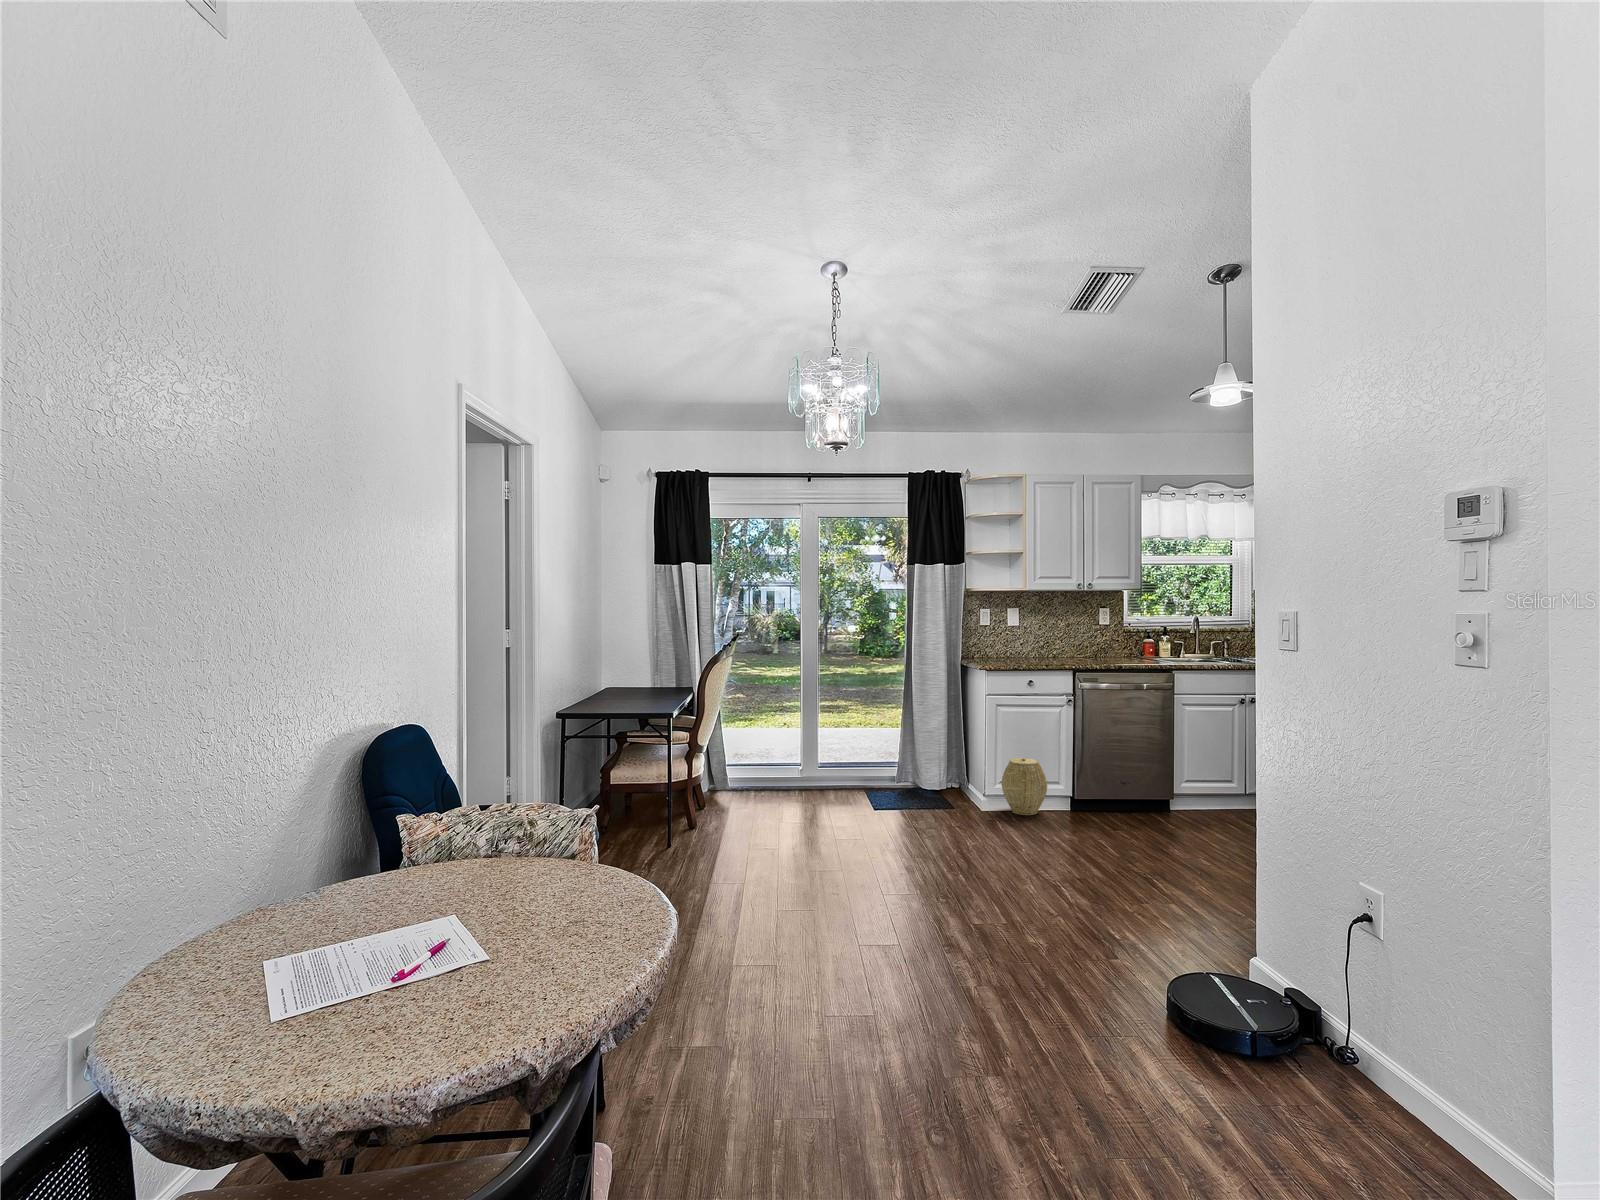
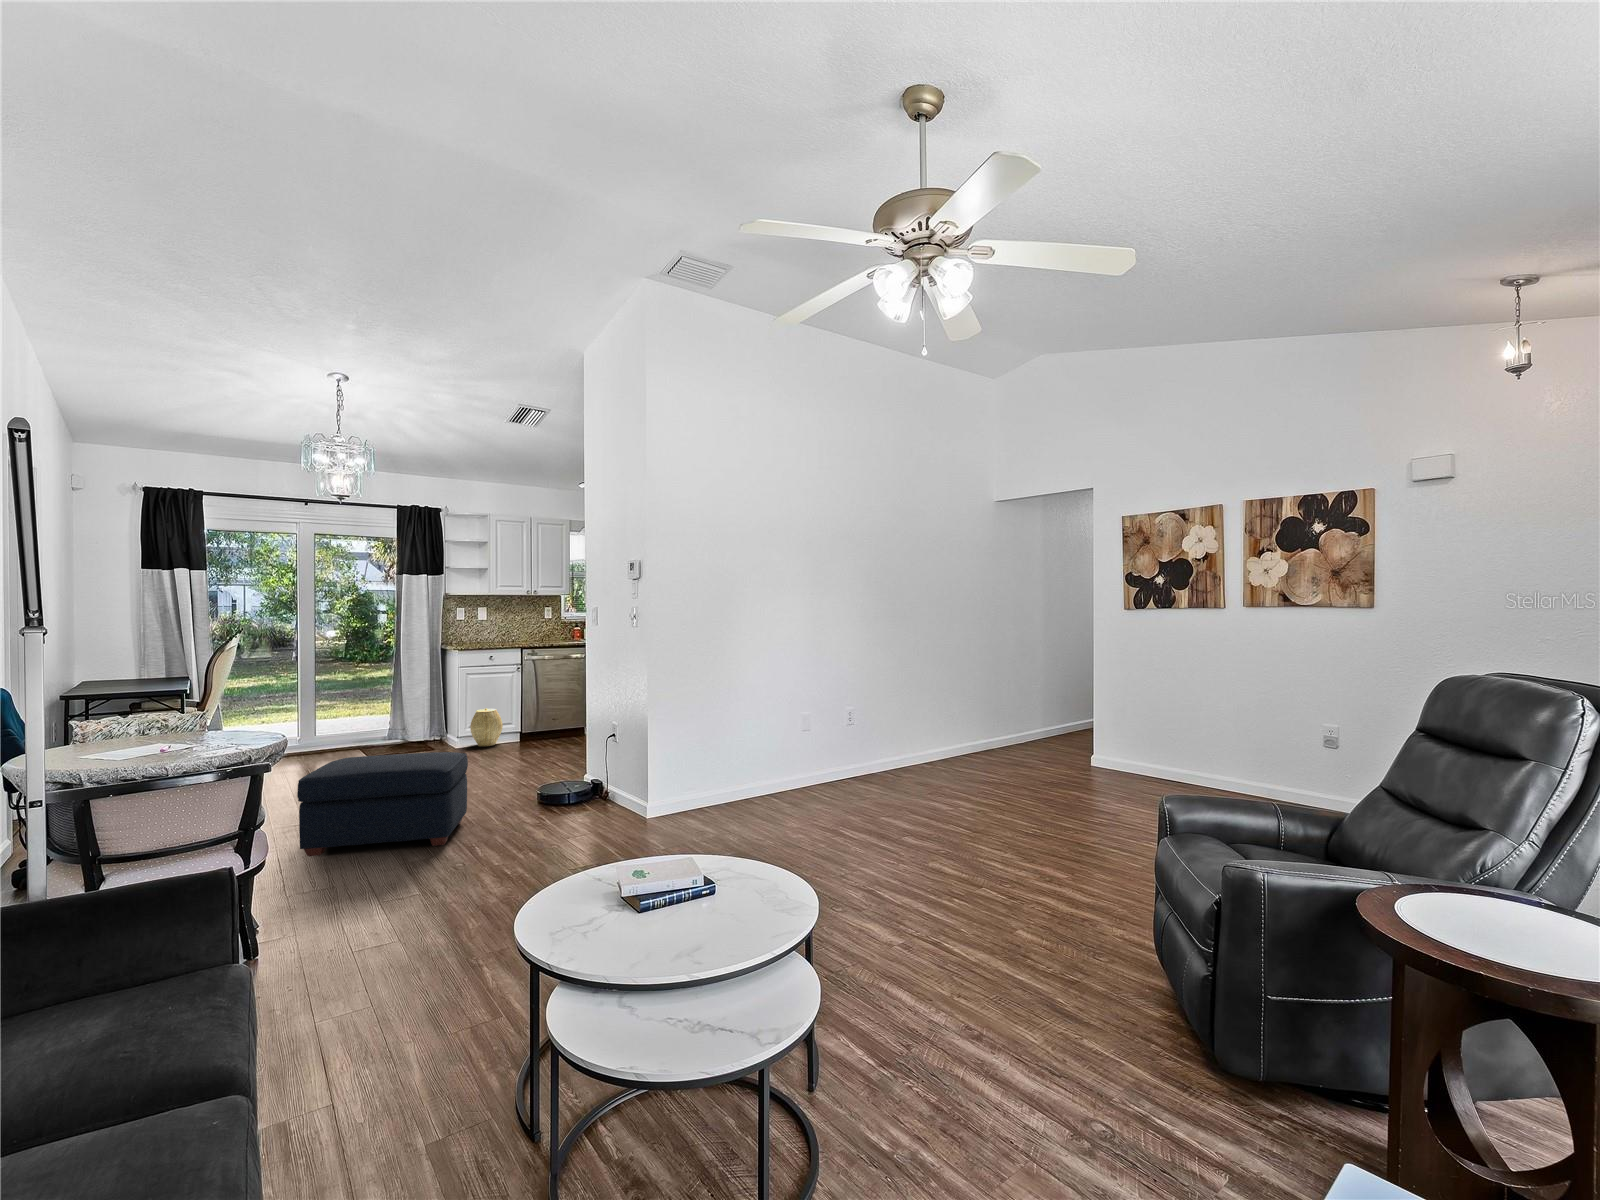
ottoman: none [753,874,1037,1129] -> present [297,752,468,856]

